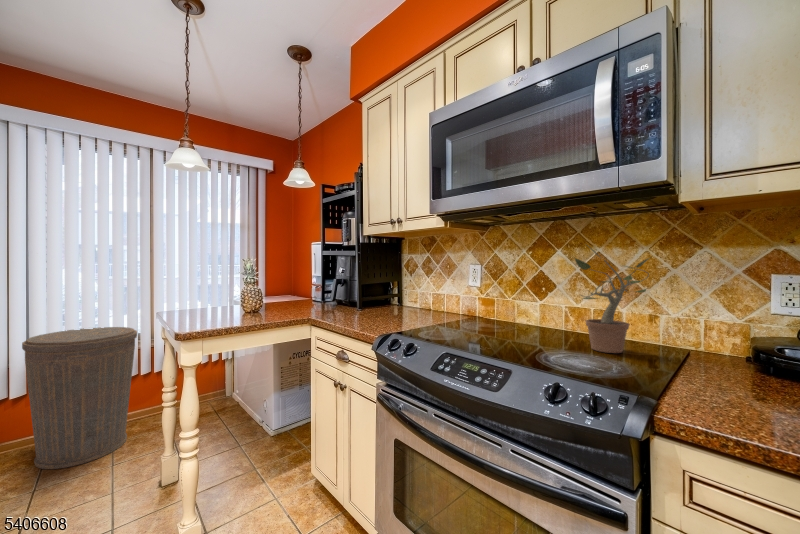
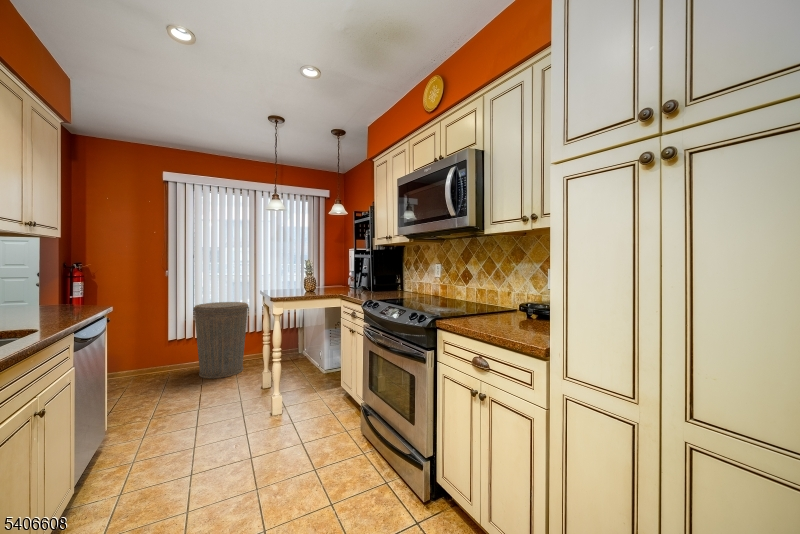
potted plant: present [575,247,649,353] -> none [453,252,500,309]

